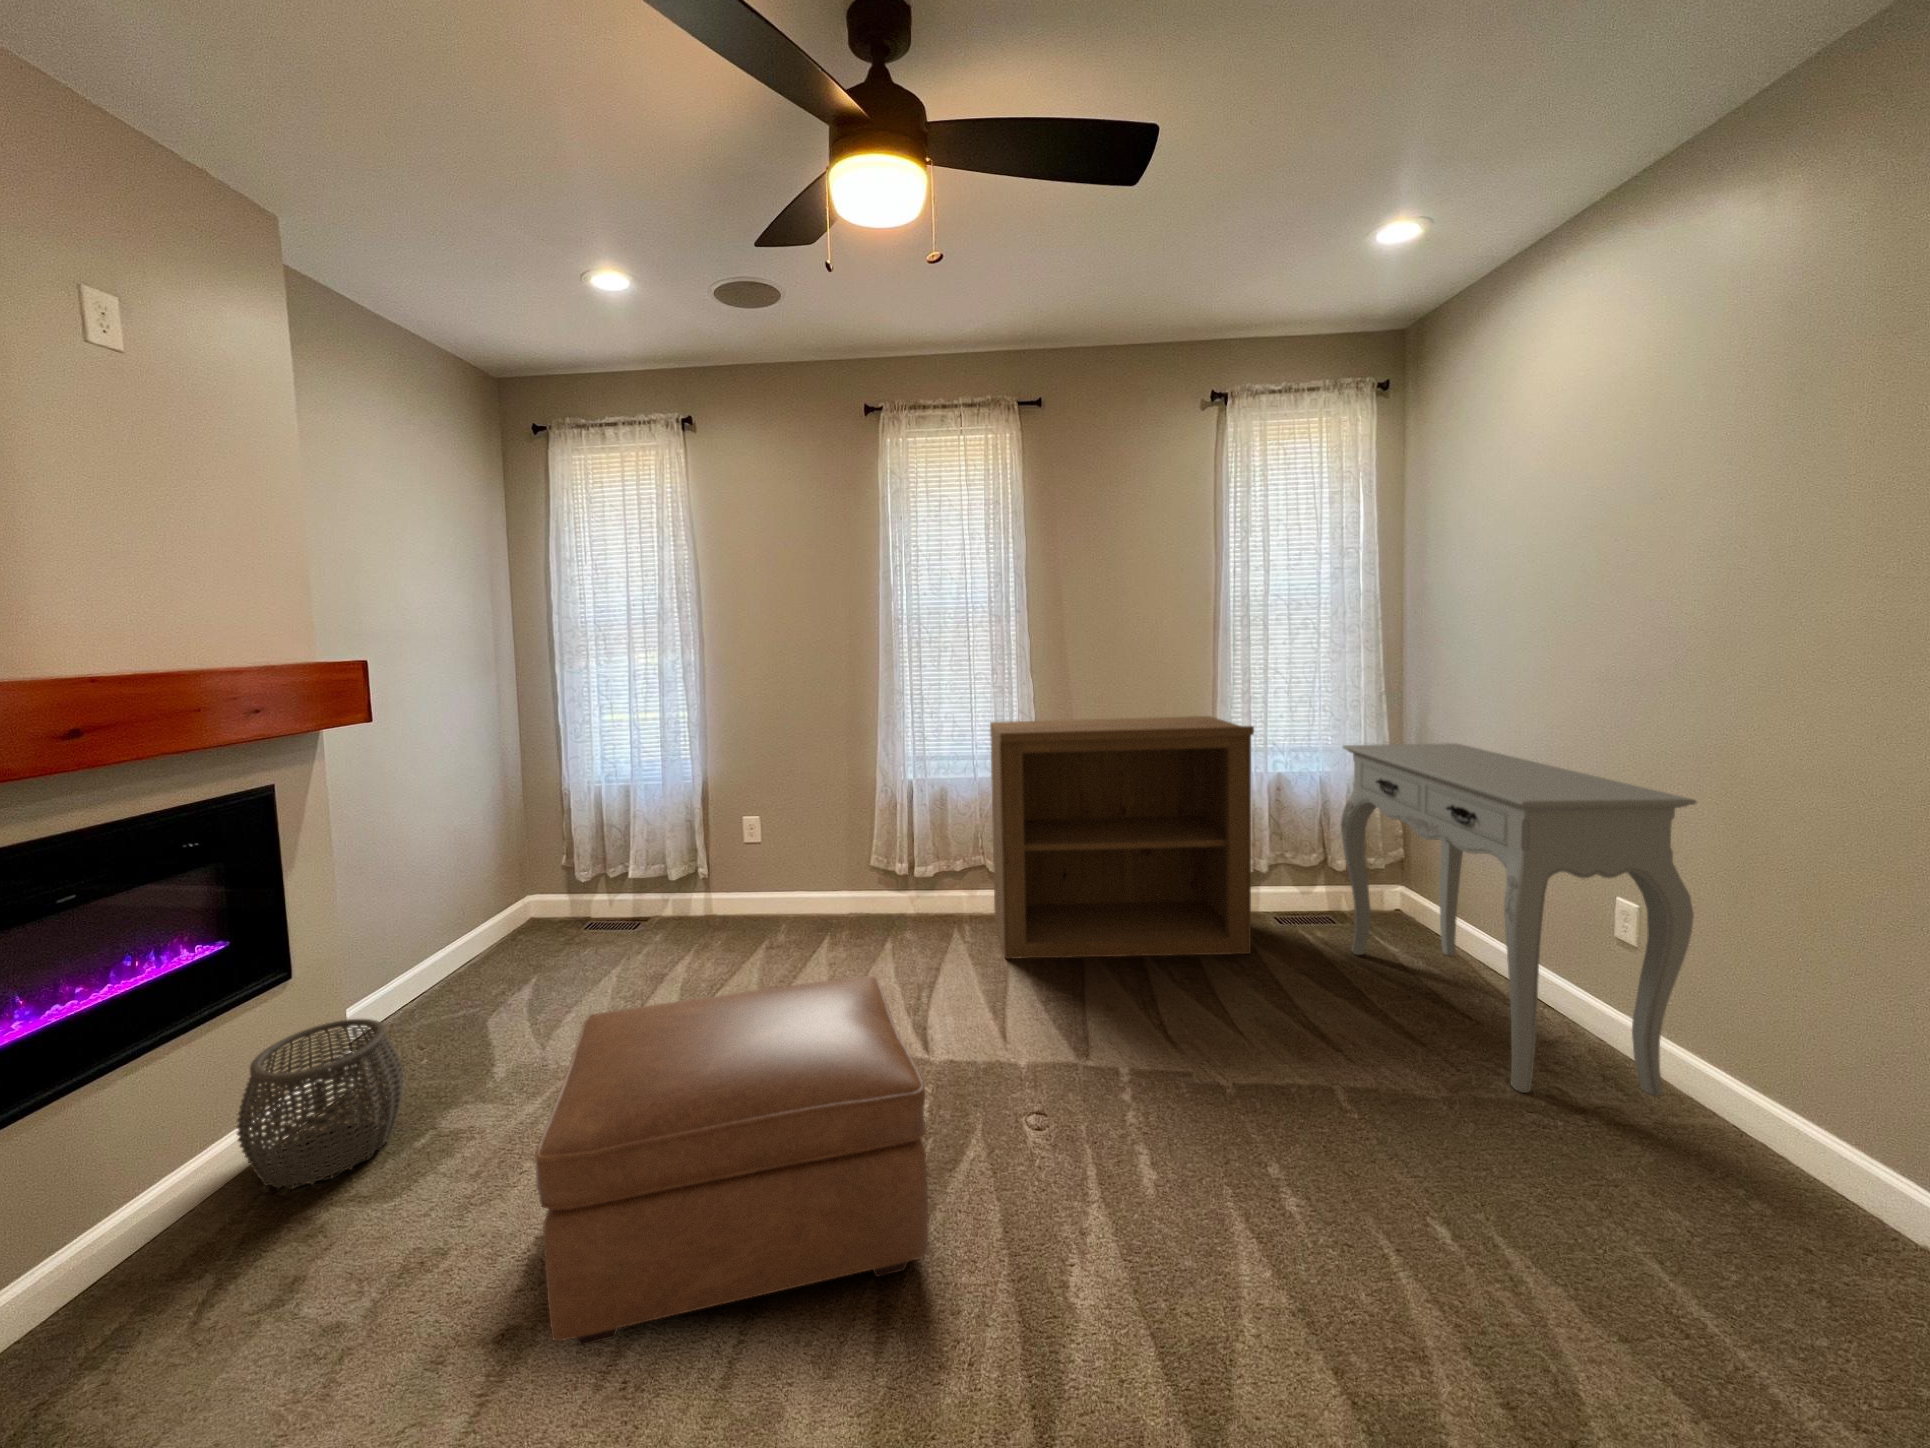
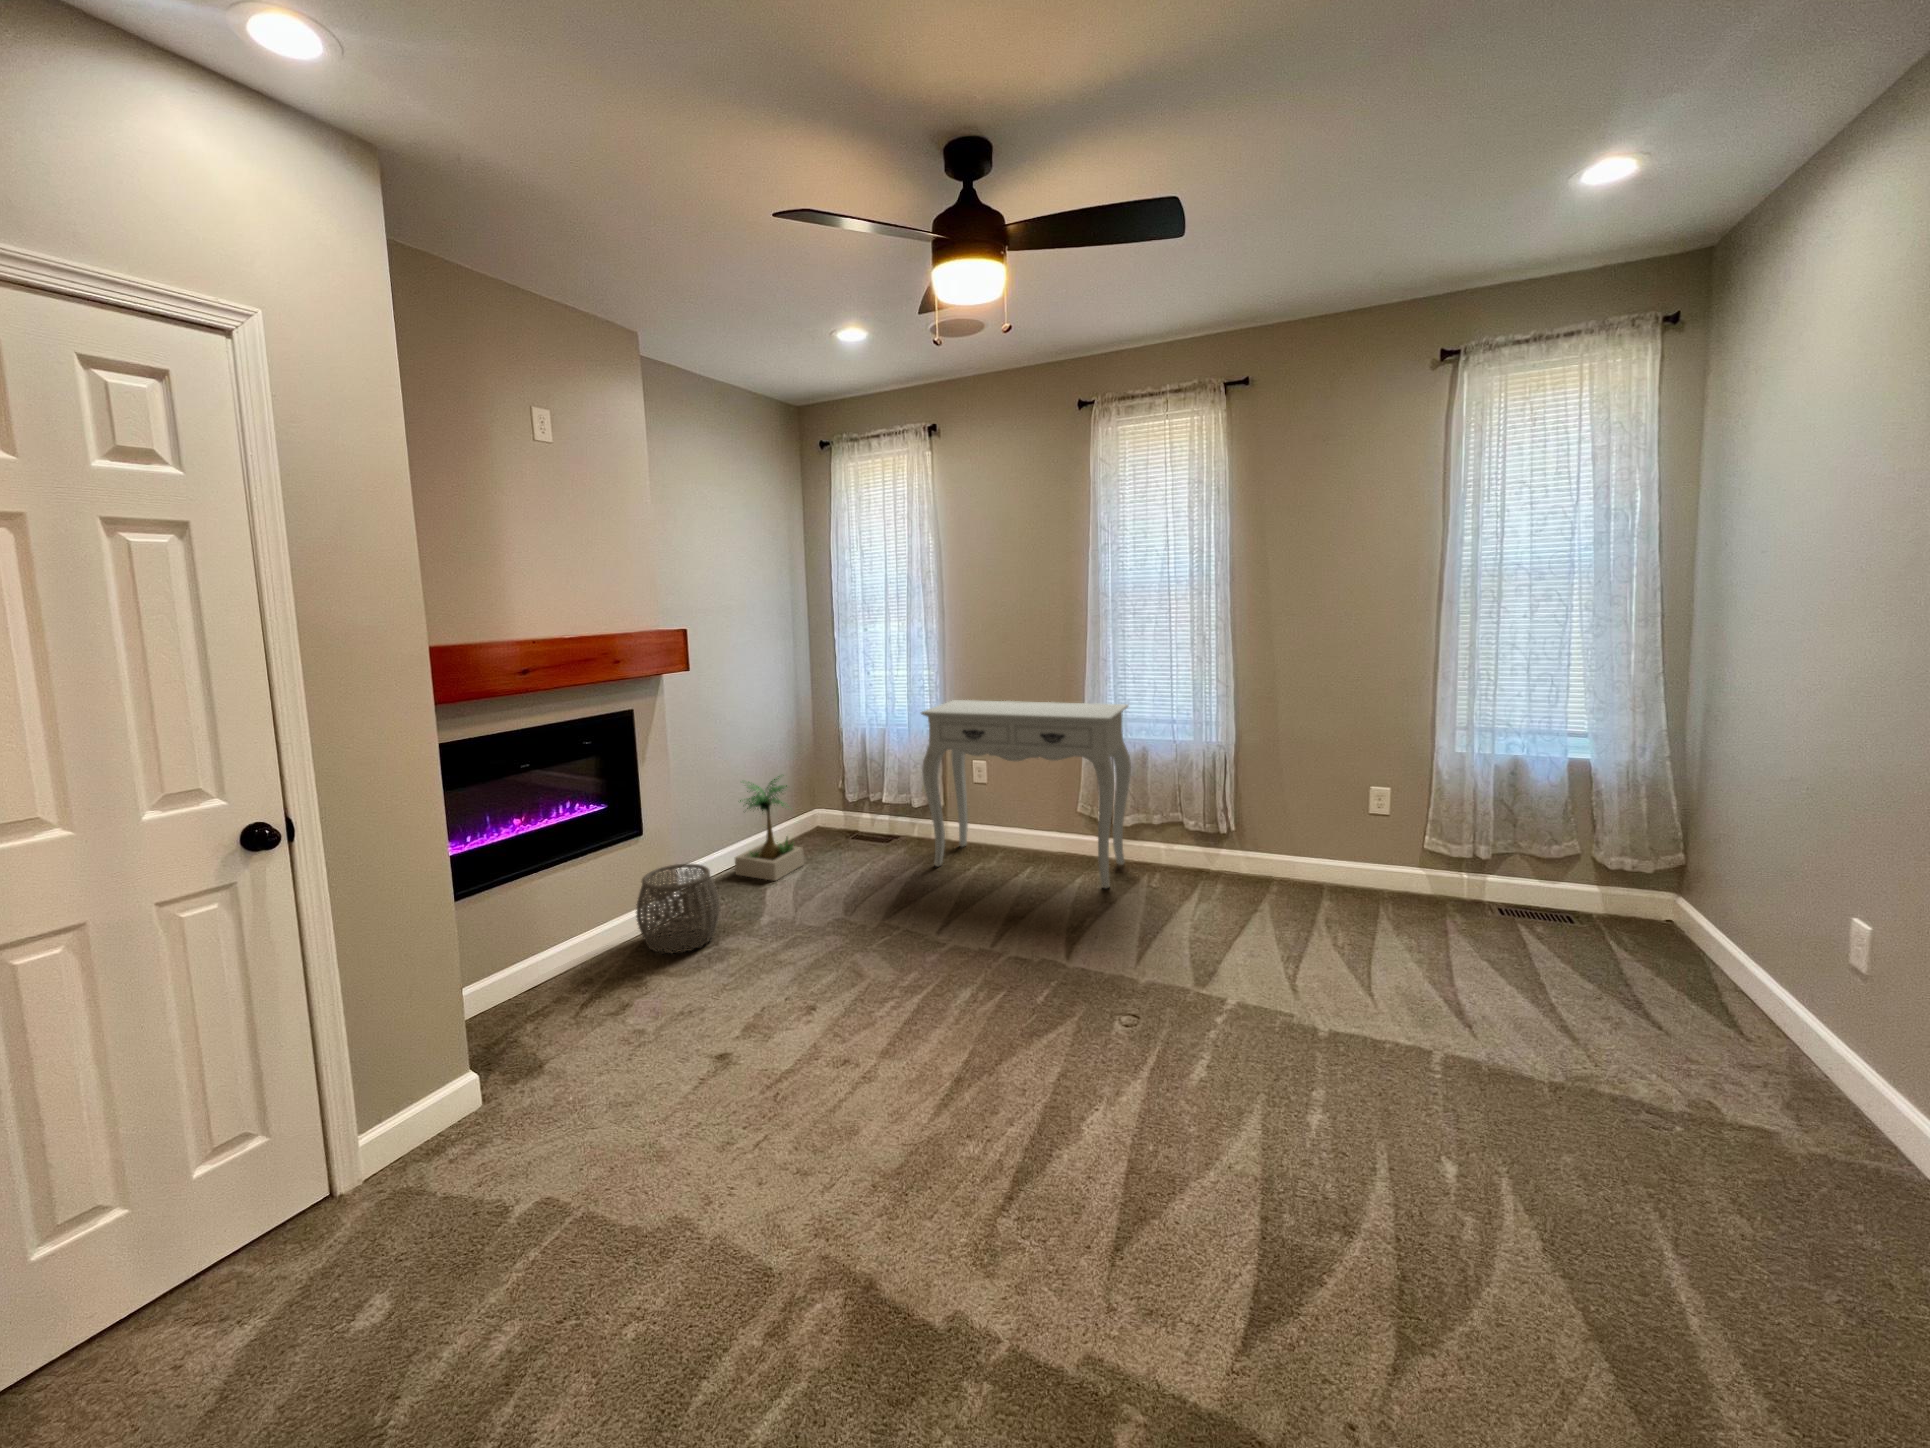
bookshelf: present [990,716,1254,959] -> none [1175,691,1447,936]
console table: present [1341,743,1696,1095] -> present [921,700,1131,888]
potted plant: none [408,856,524,1012] -> present [735,776,804,881]
ottoman: present [536,976,928,1346] -> none [766,876,1013,1069]

